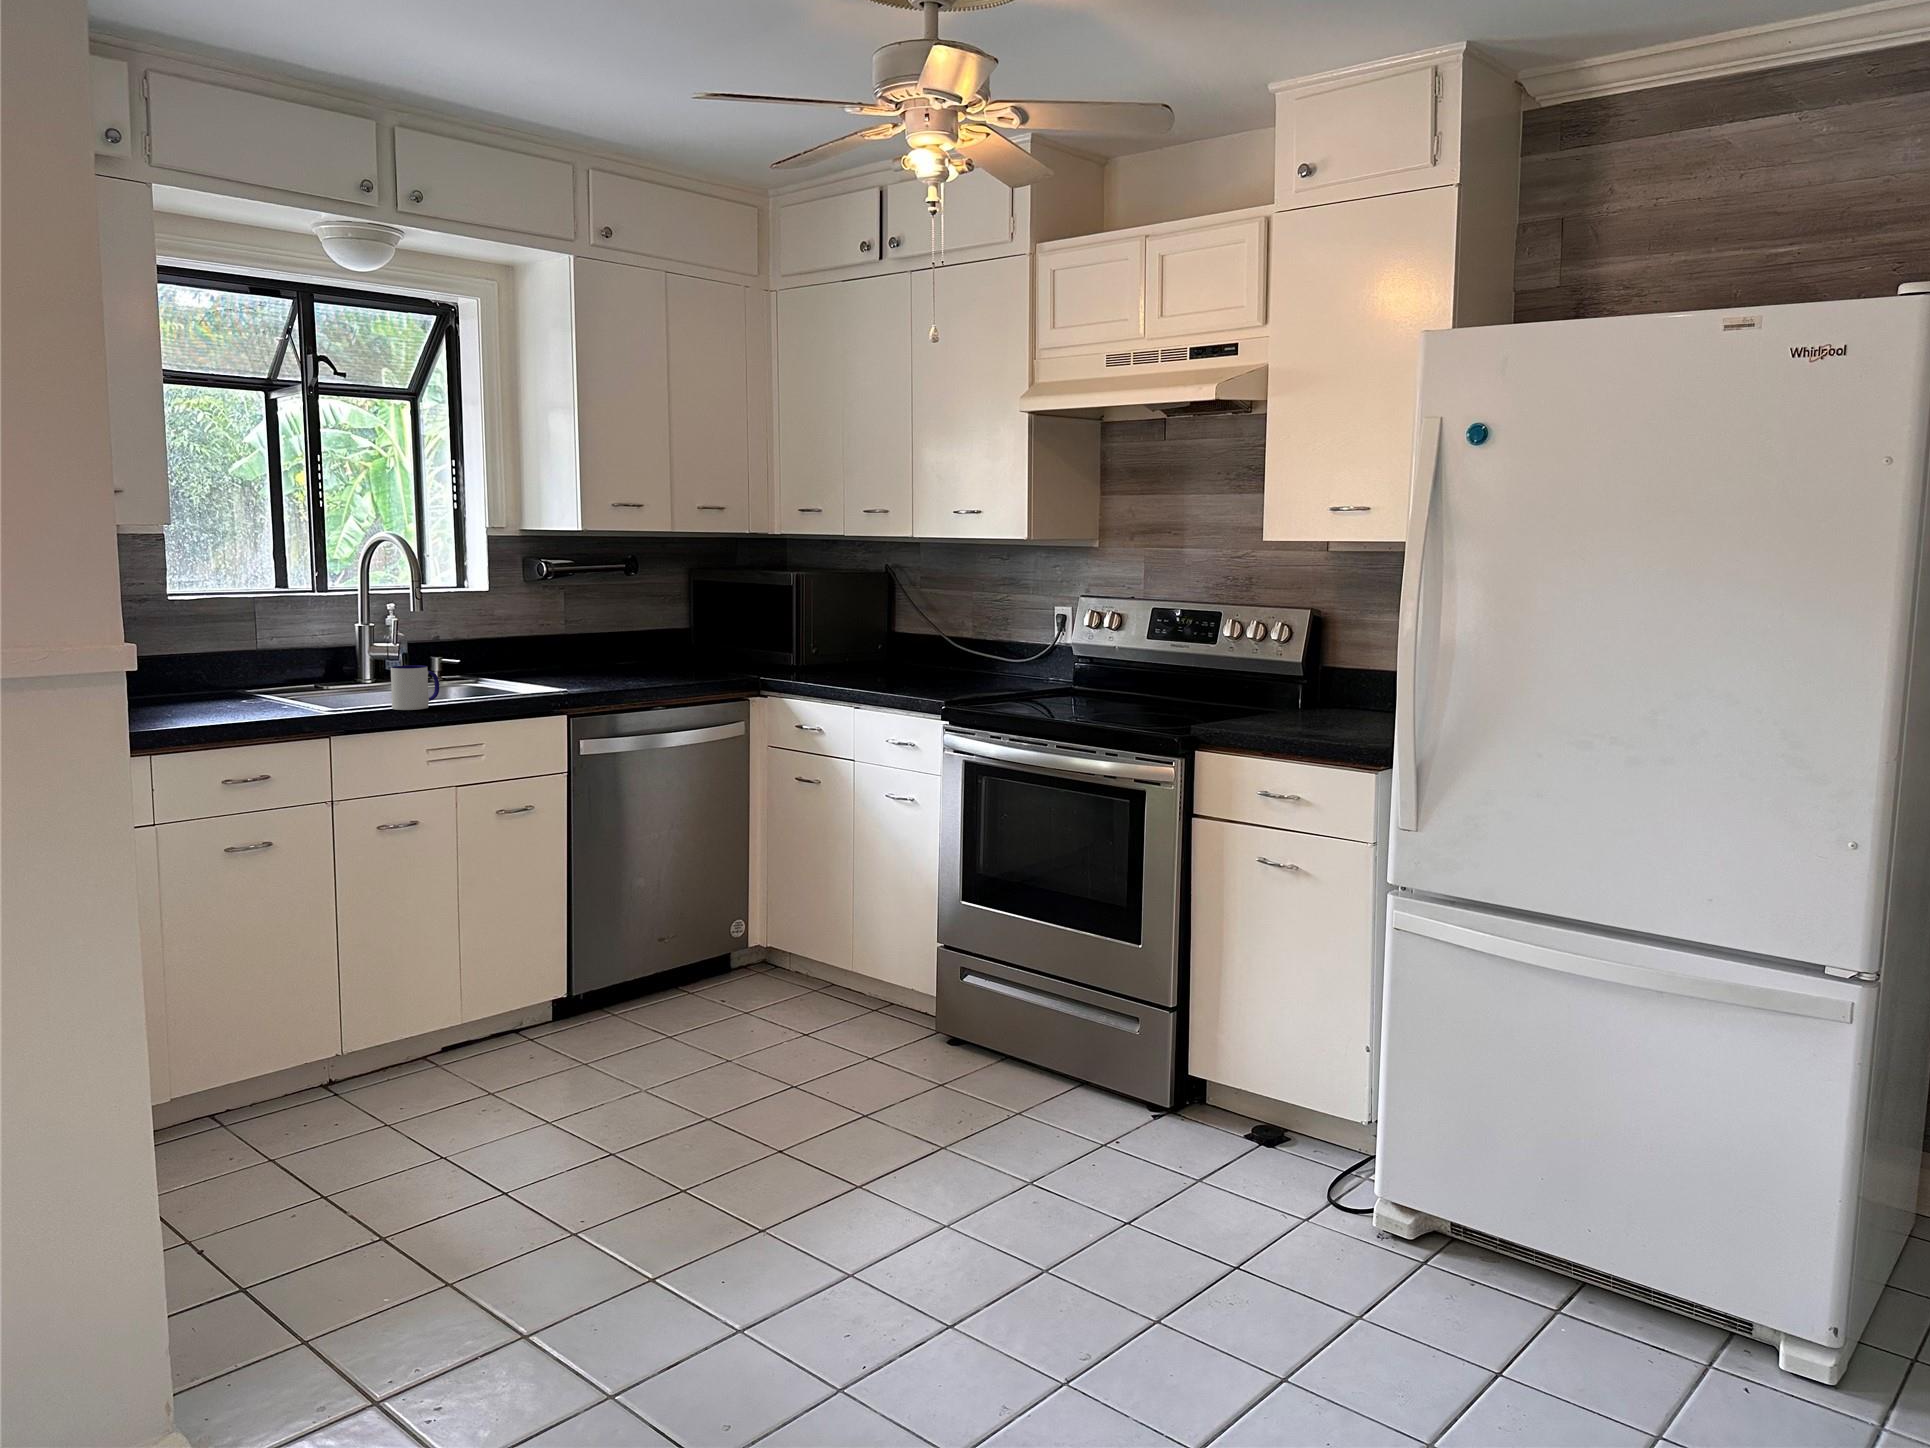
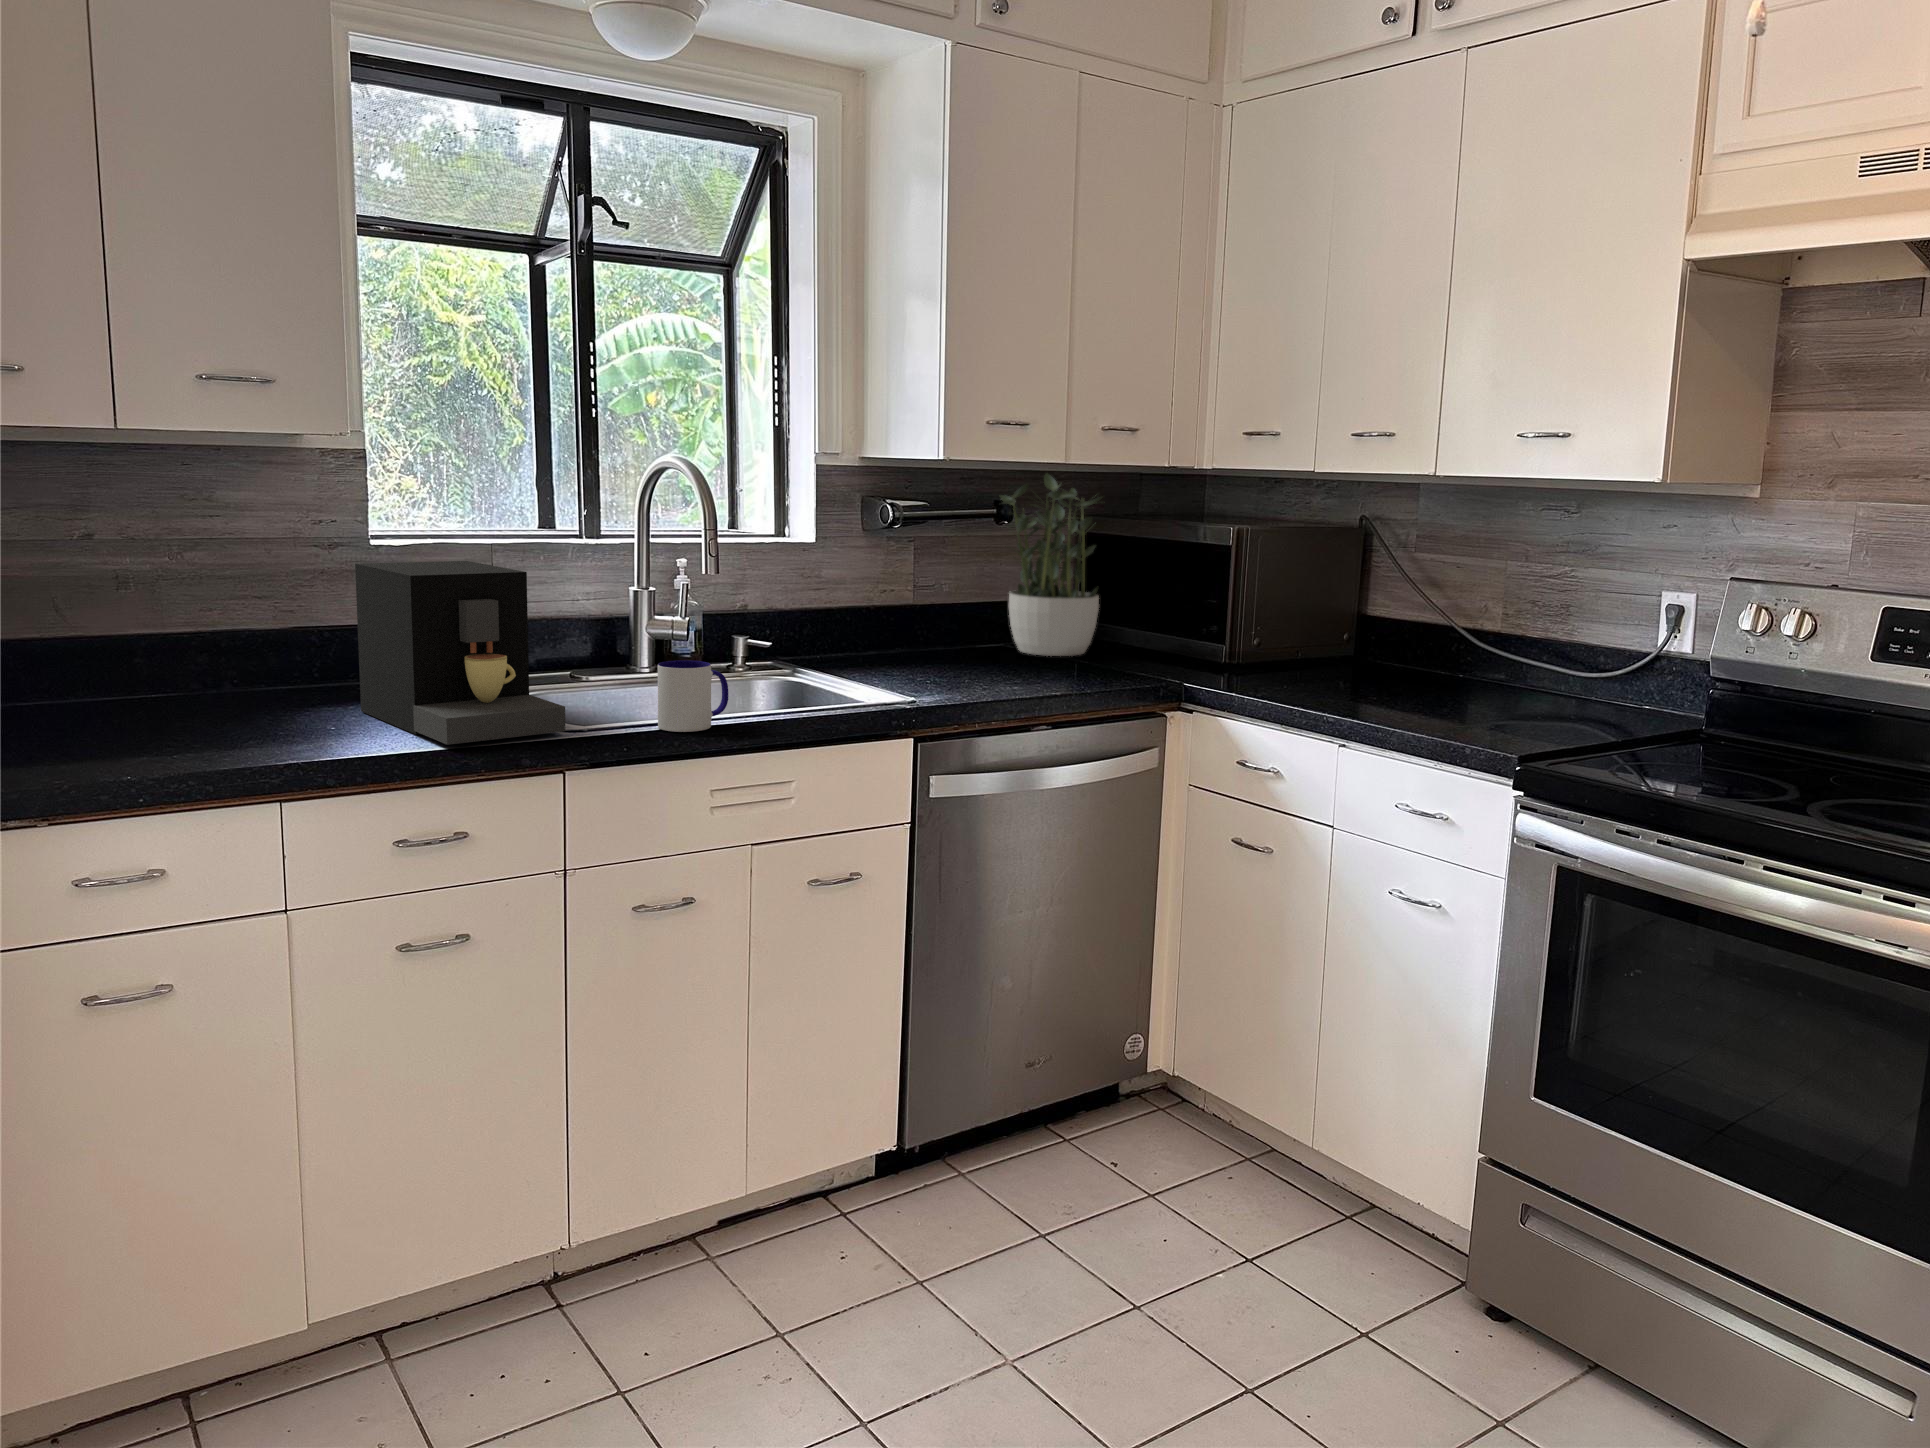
potted plant: none [625,540,704,668] -> present [1000,474,1102,656]
coffee maker: none [169,607,330,719] -> present [355,561,566,745]

